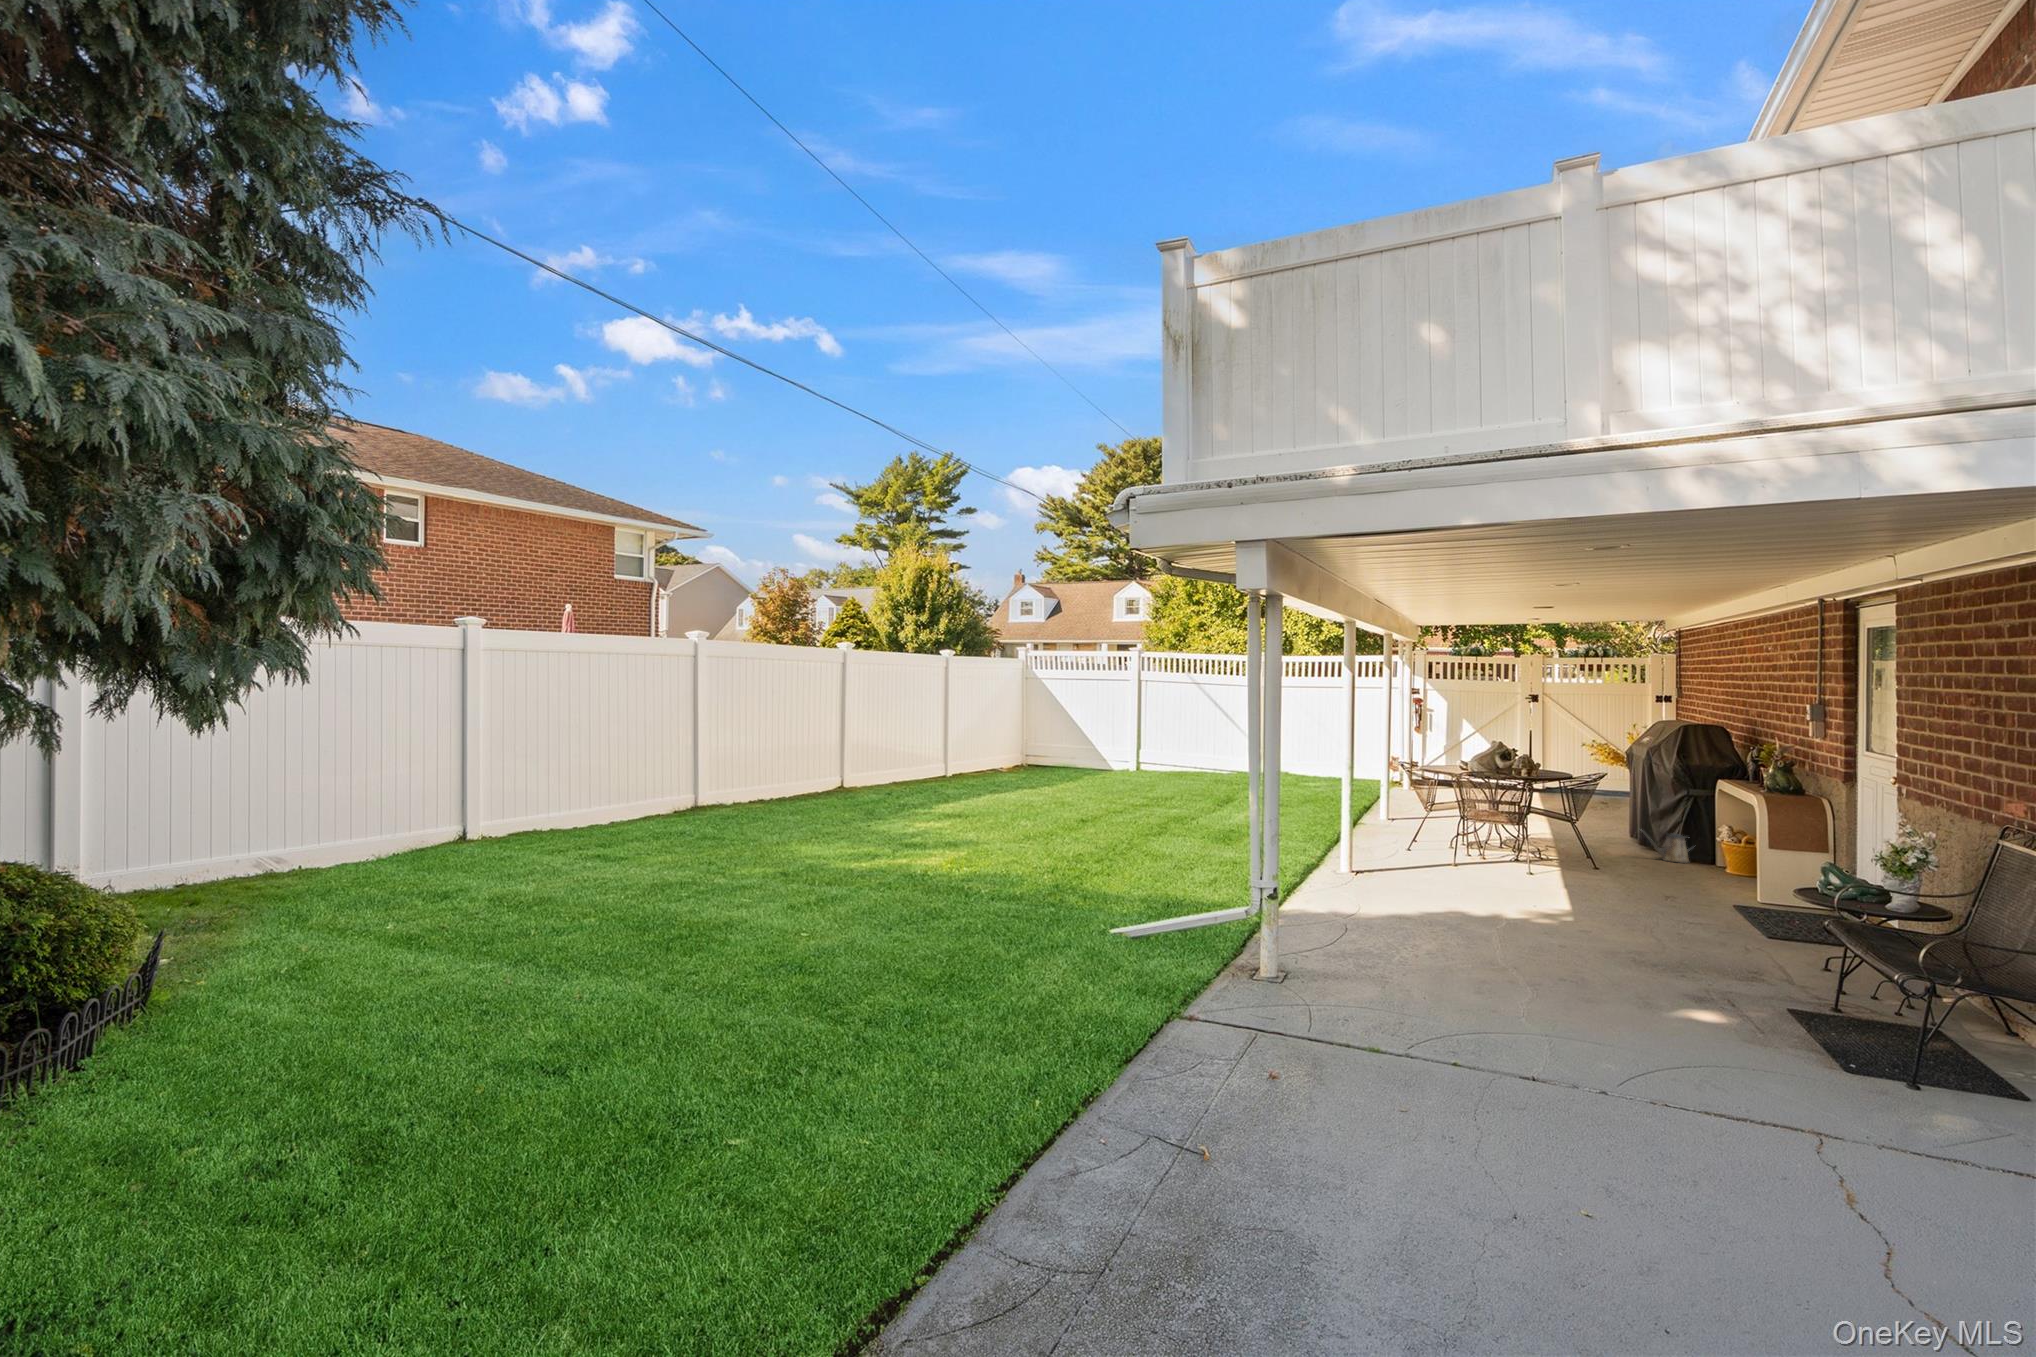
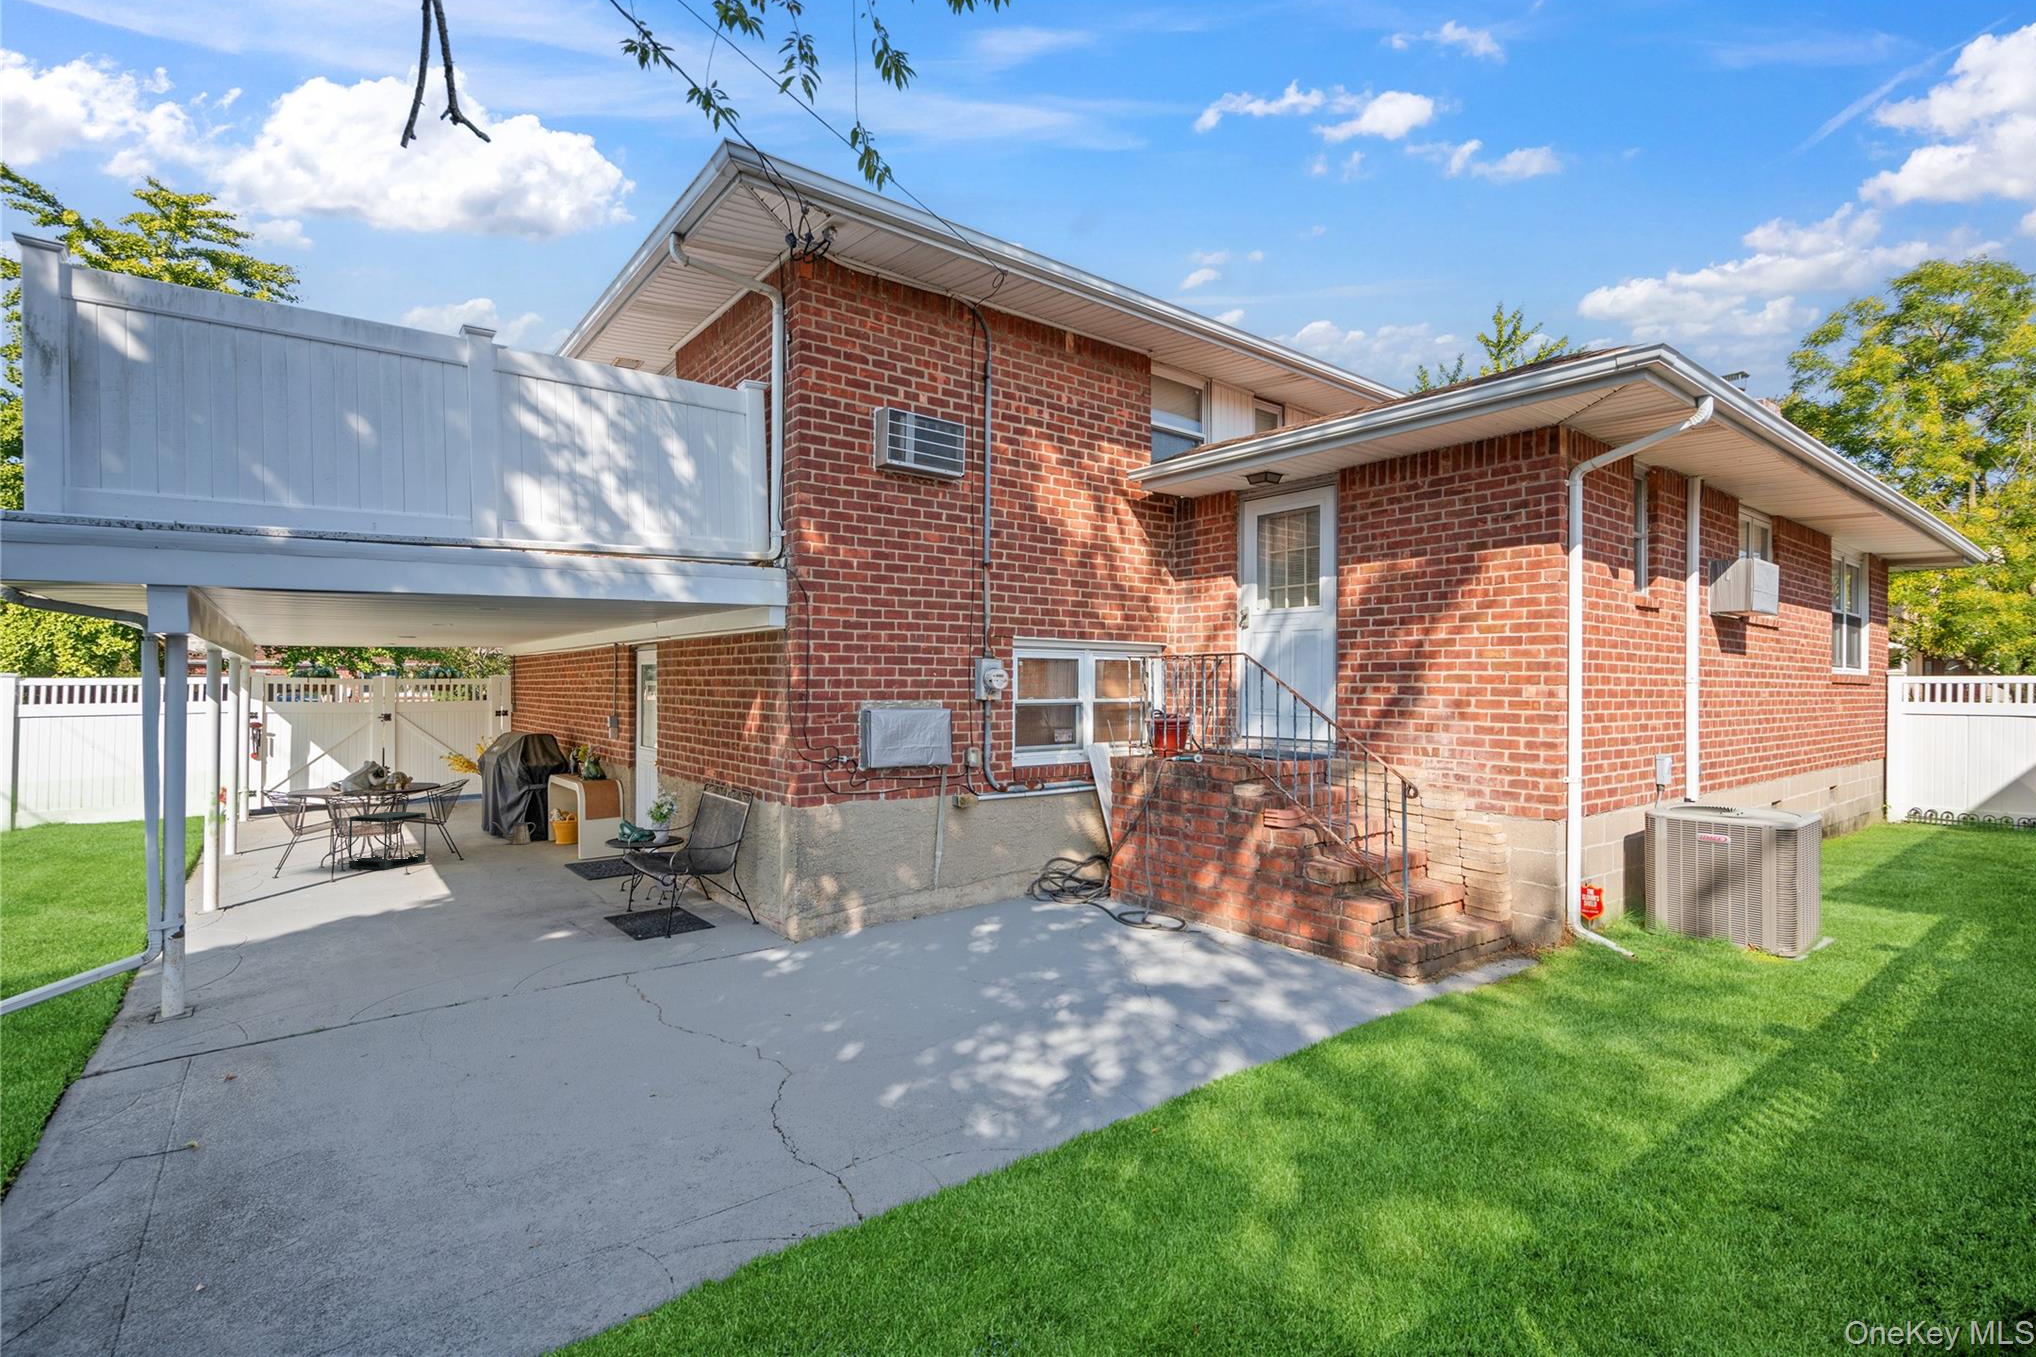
side table: none [1476,800,1556,864] -> present [349,812,426,870]

